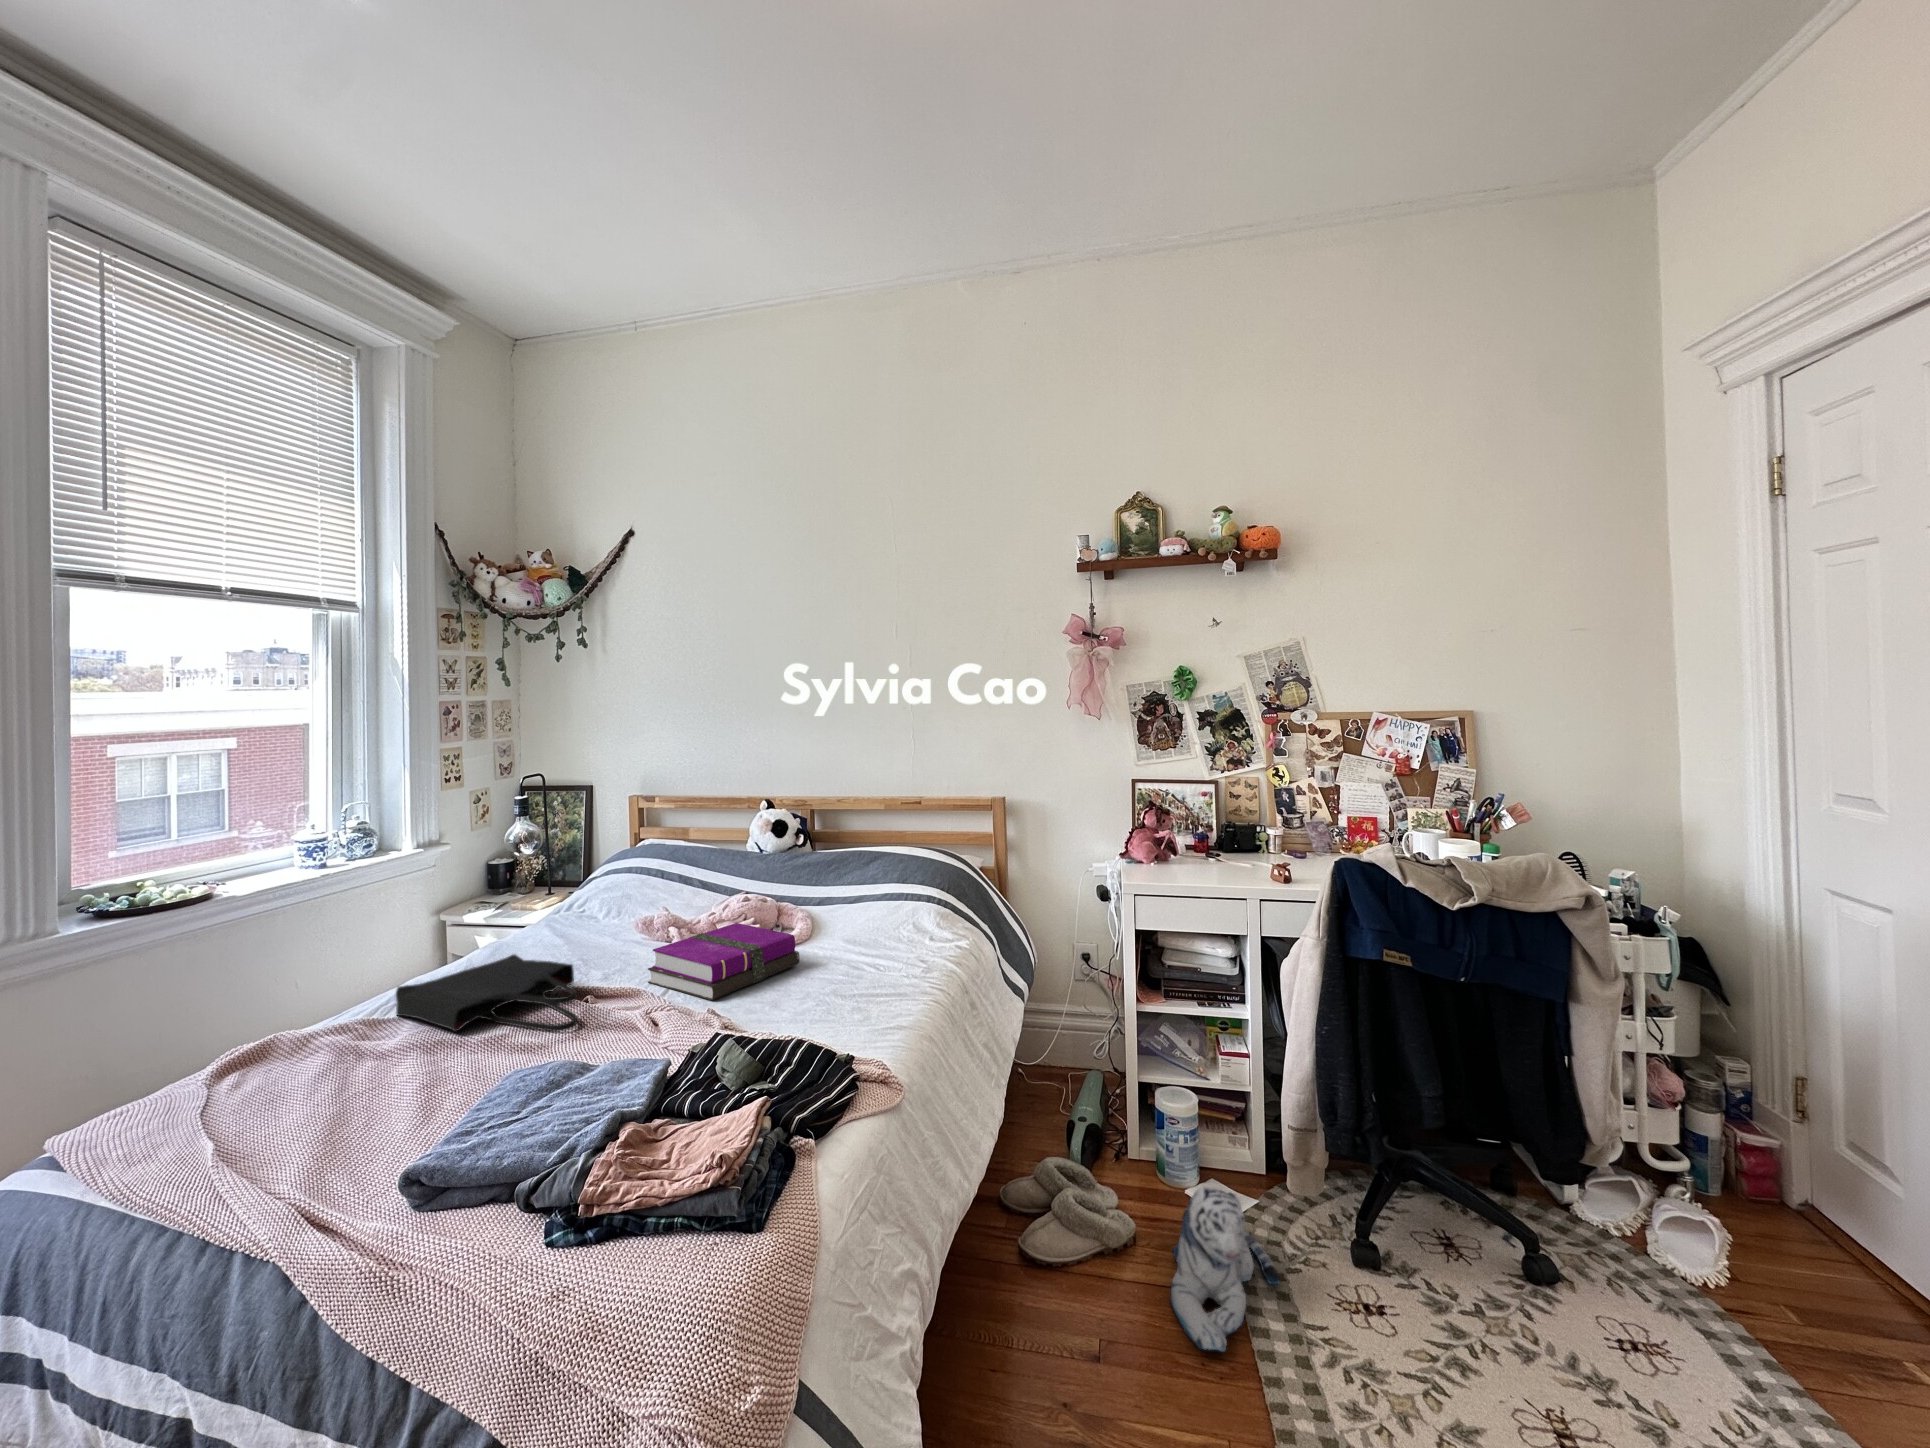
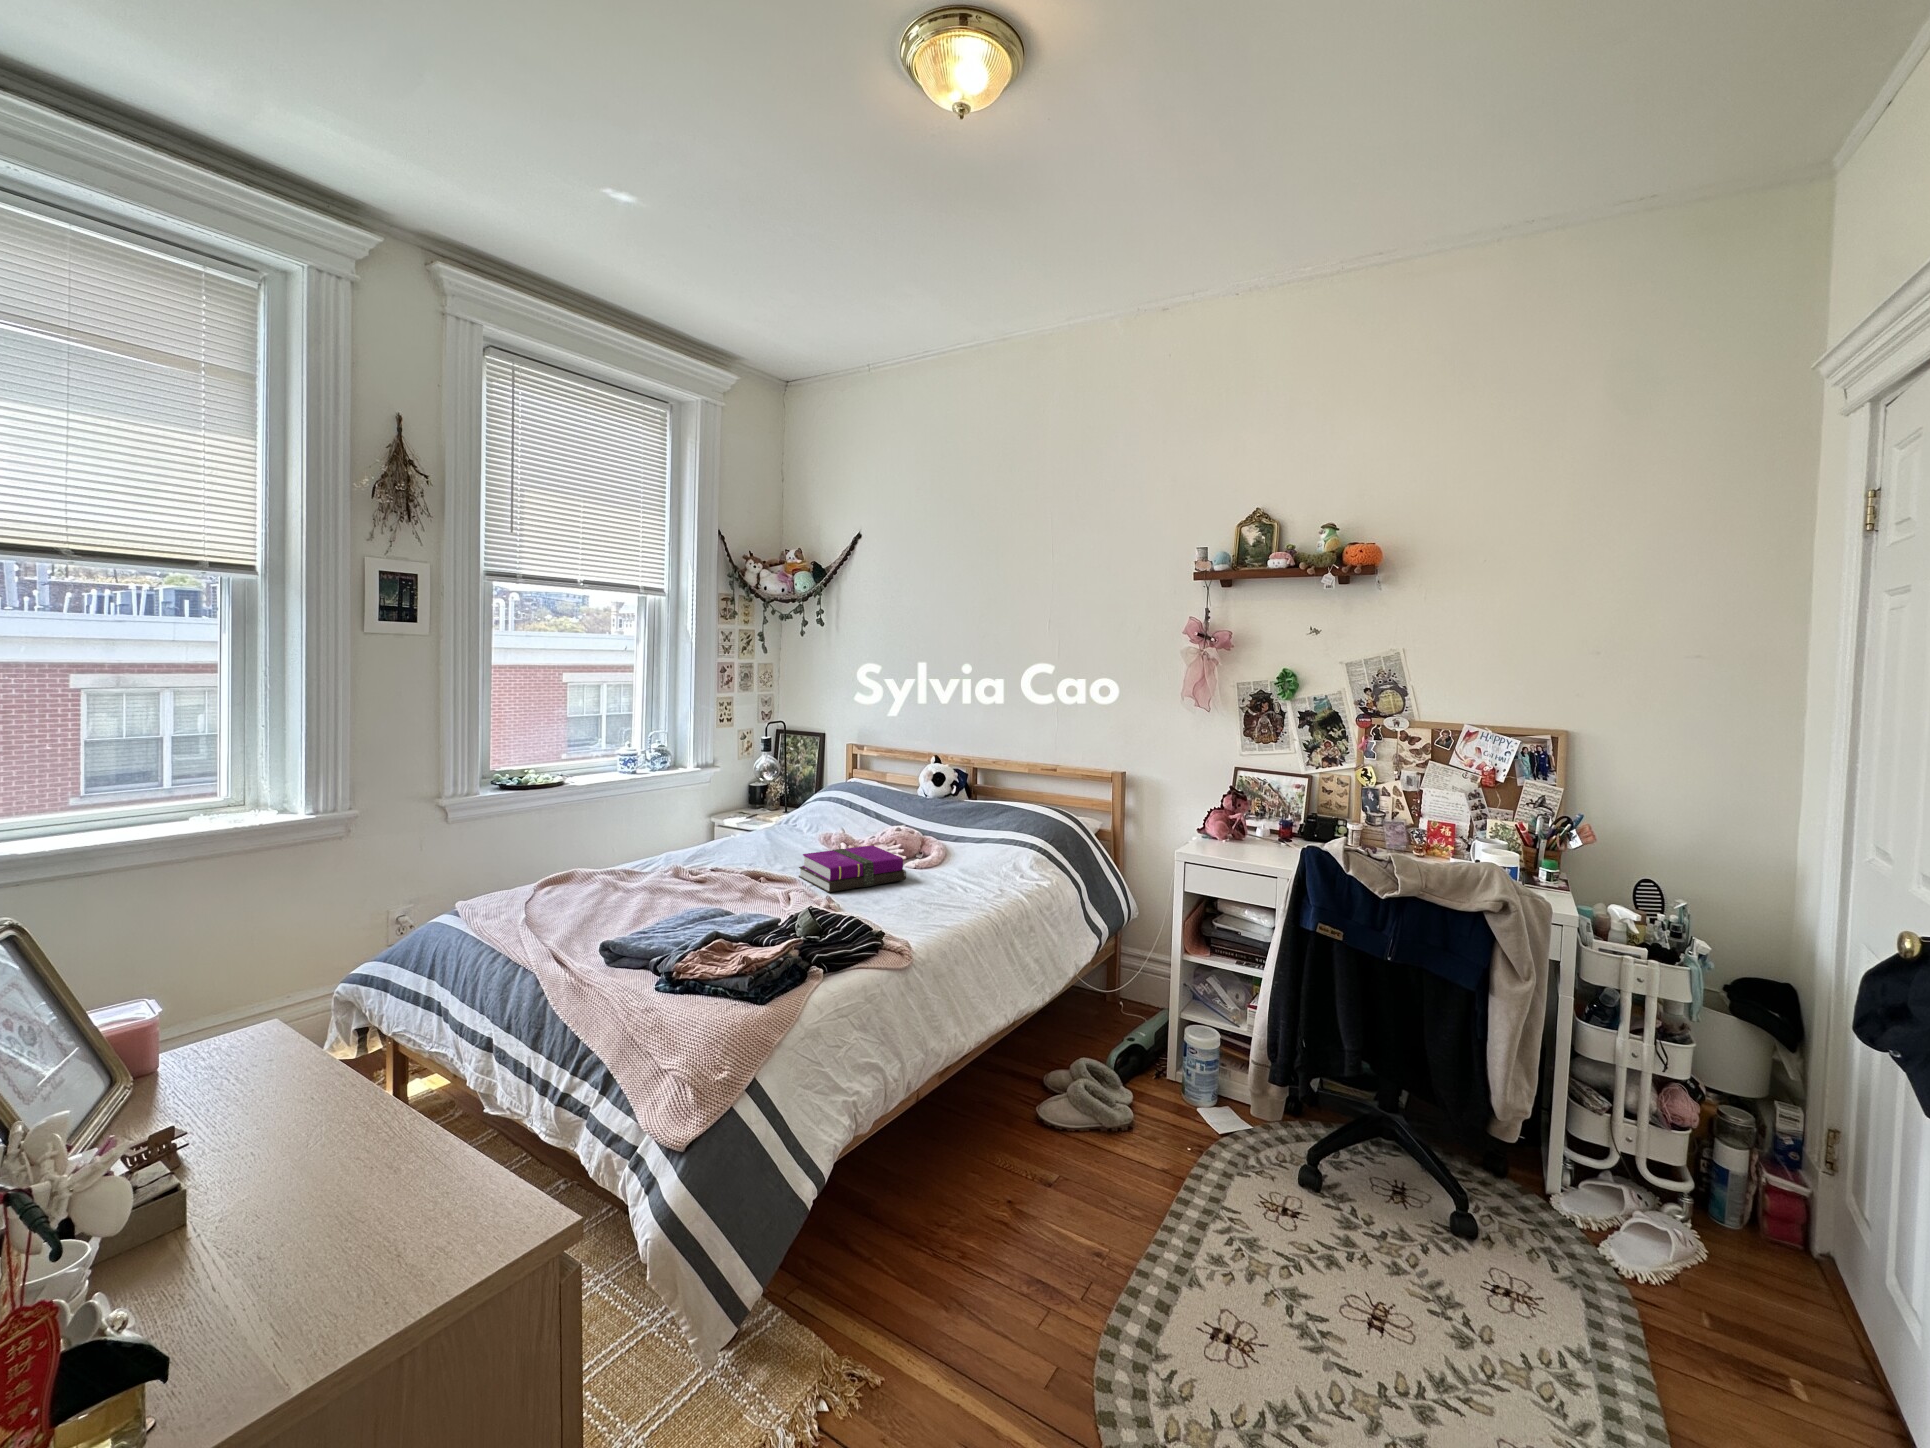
tote bag: present [396,954,577,1032] -> none [642,846,749,895]
plush toy: present [1170,1186,1279,1352] -> none [1127,1090,1232,1204]

